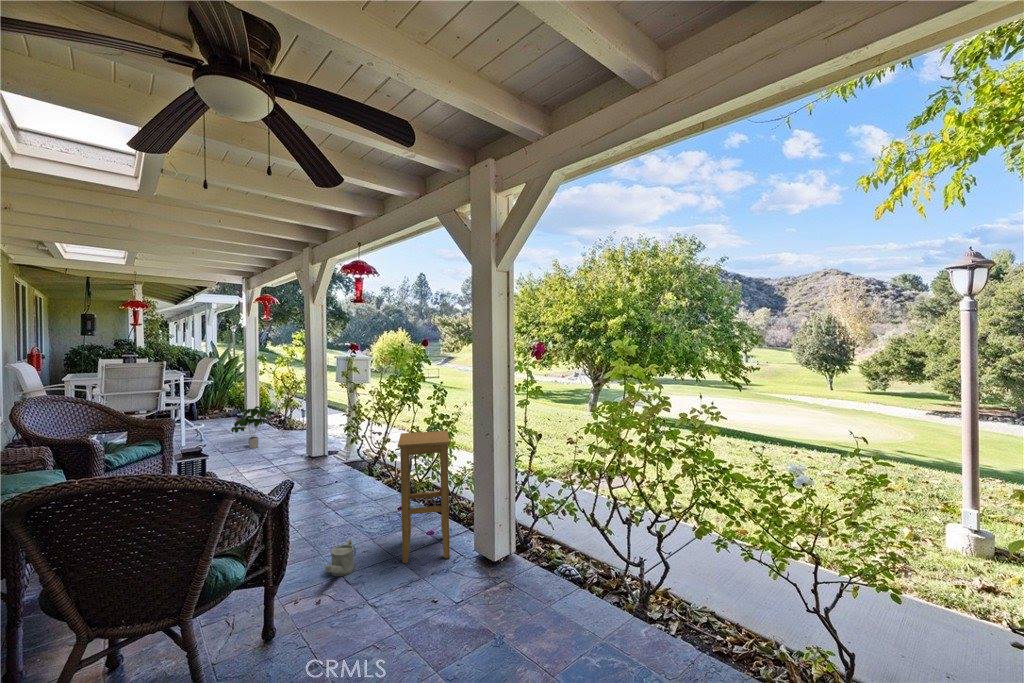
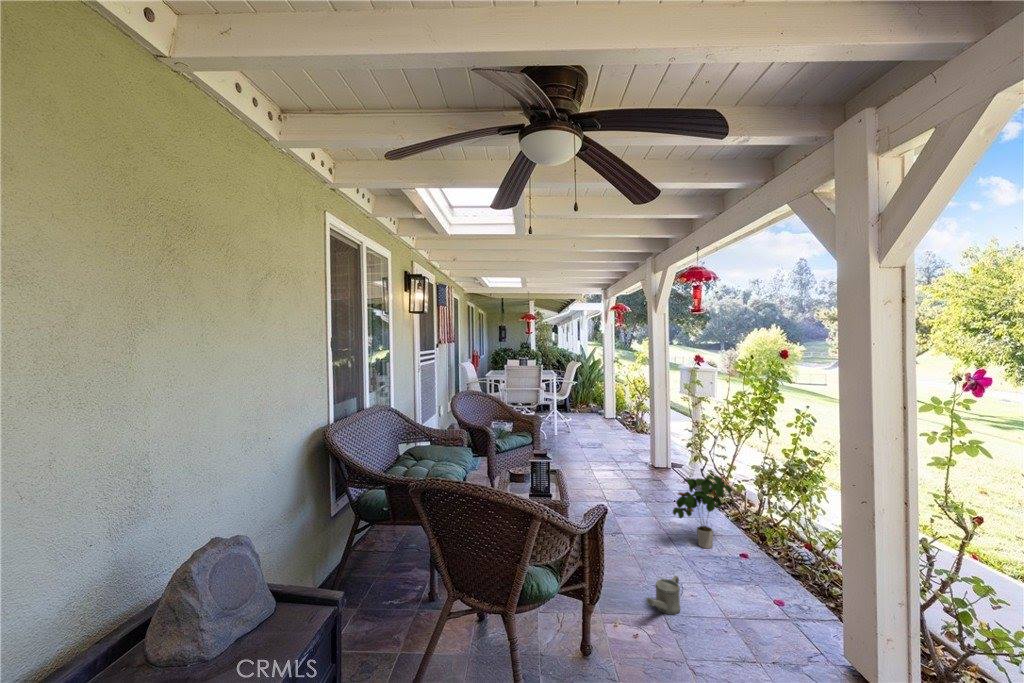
potted plant: present [231,406,271,448] -> present [673,475,732,548]
stool: present [398,431,450,563] -> none [731,470,805,649]

